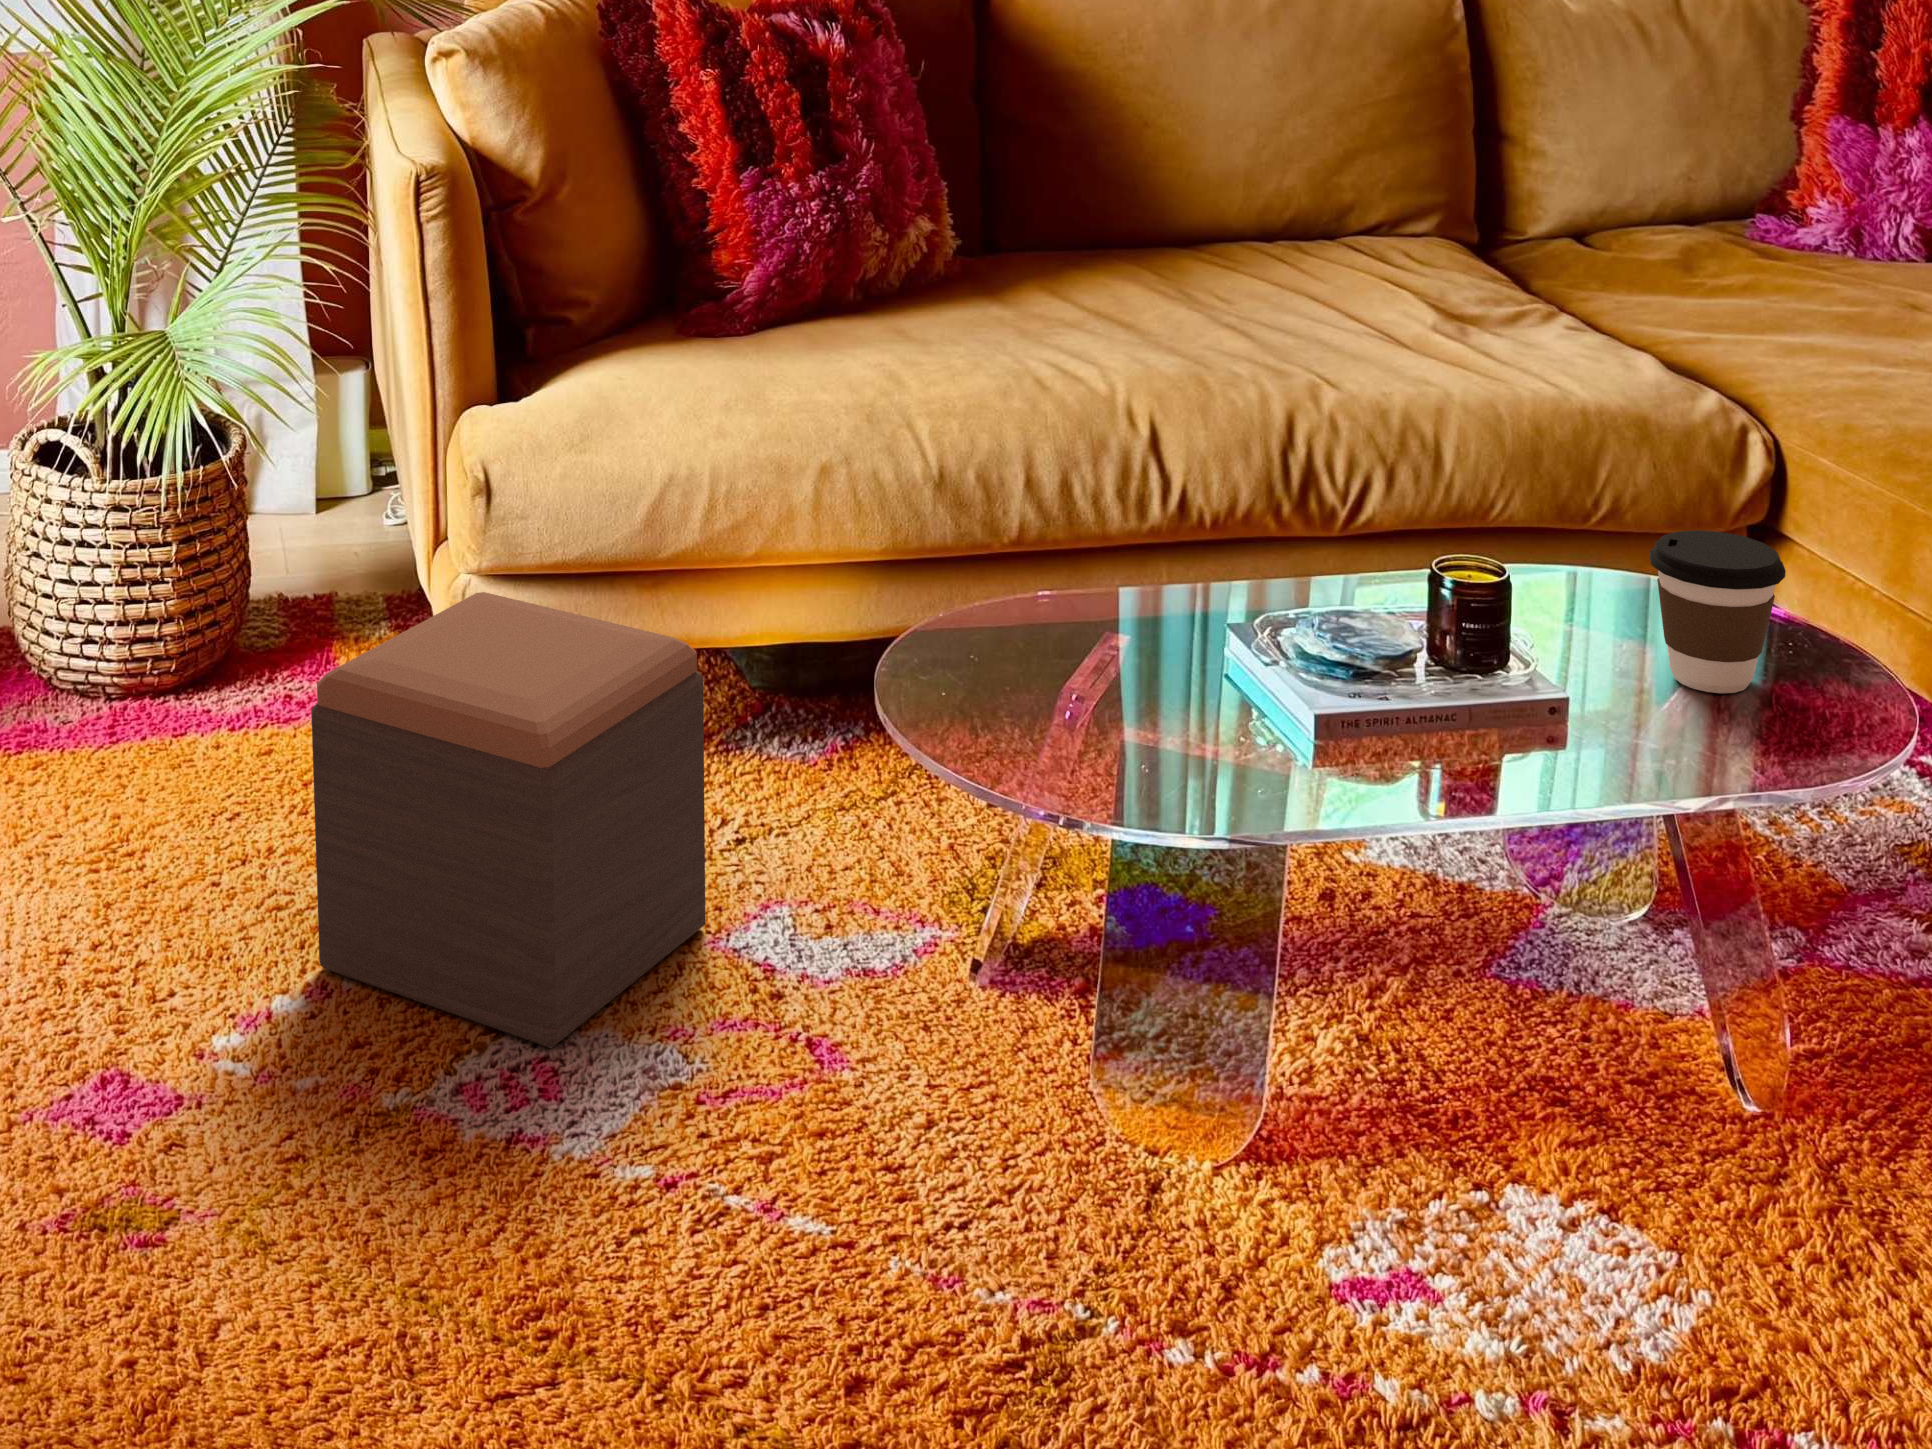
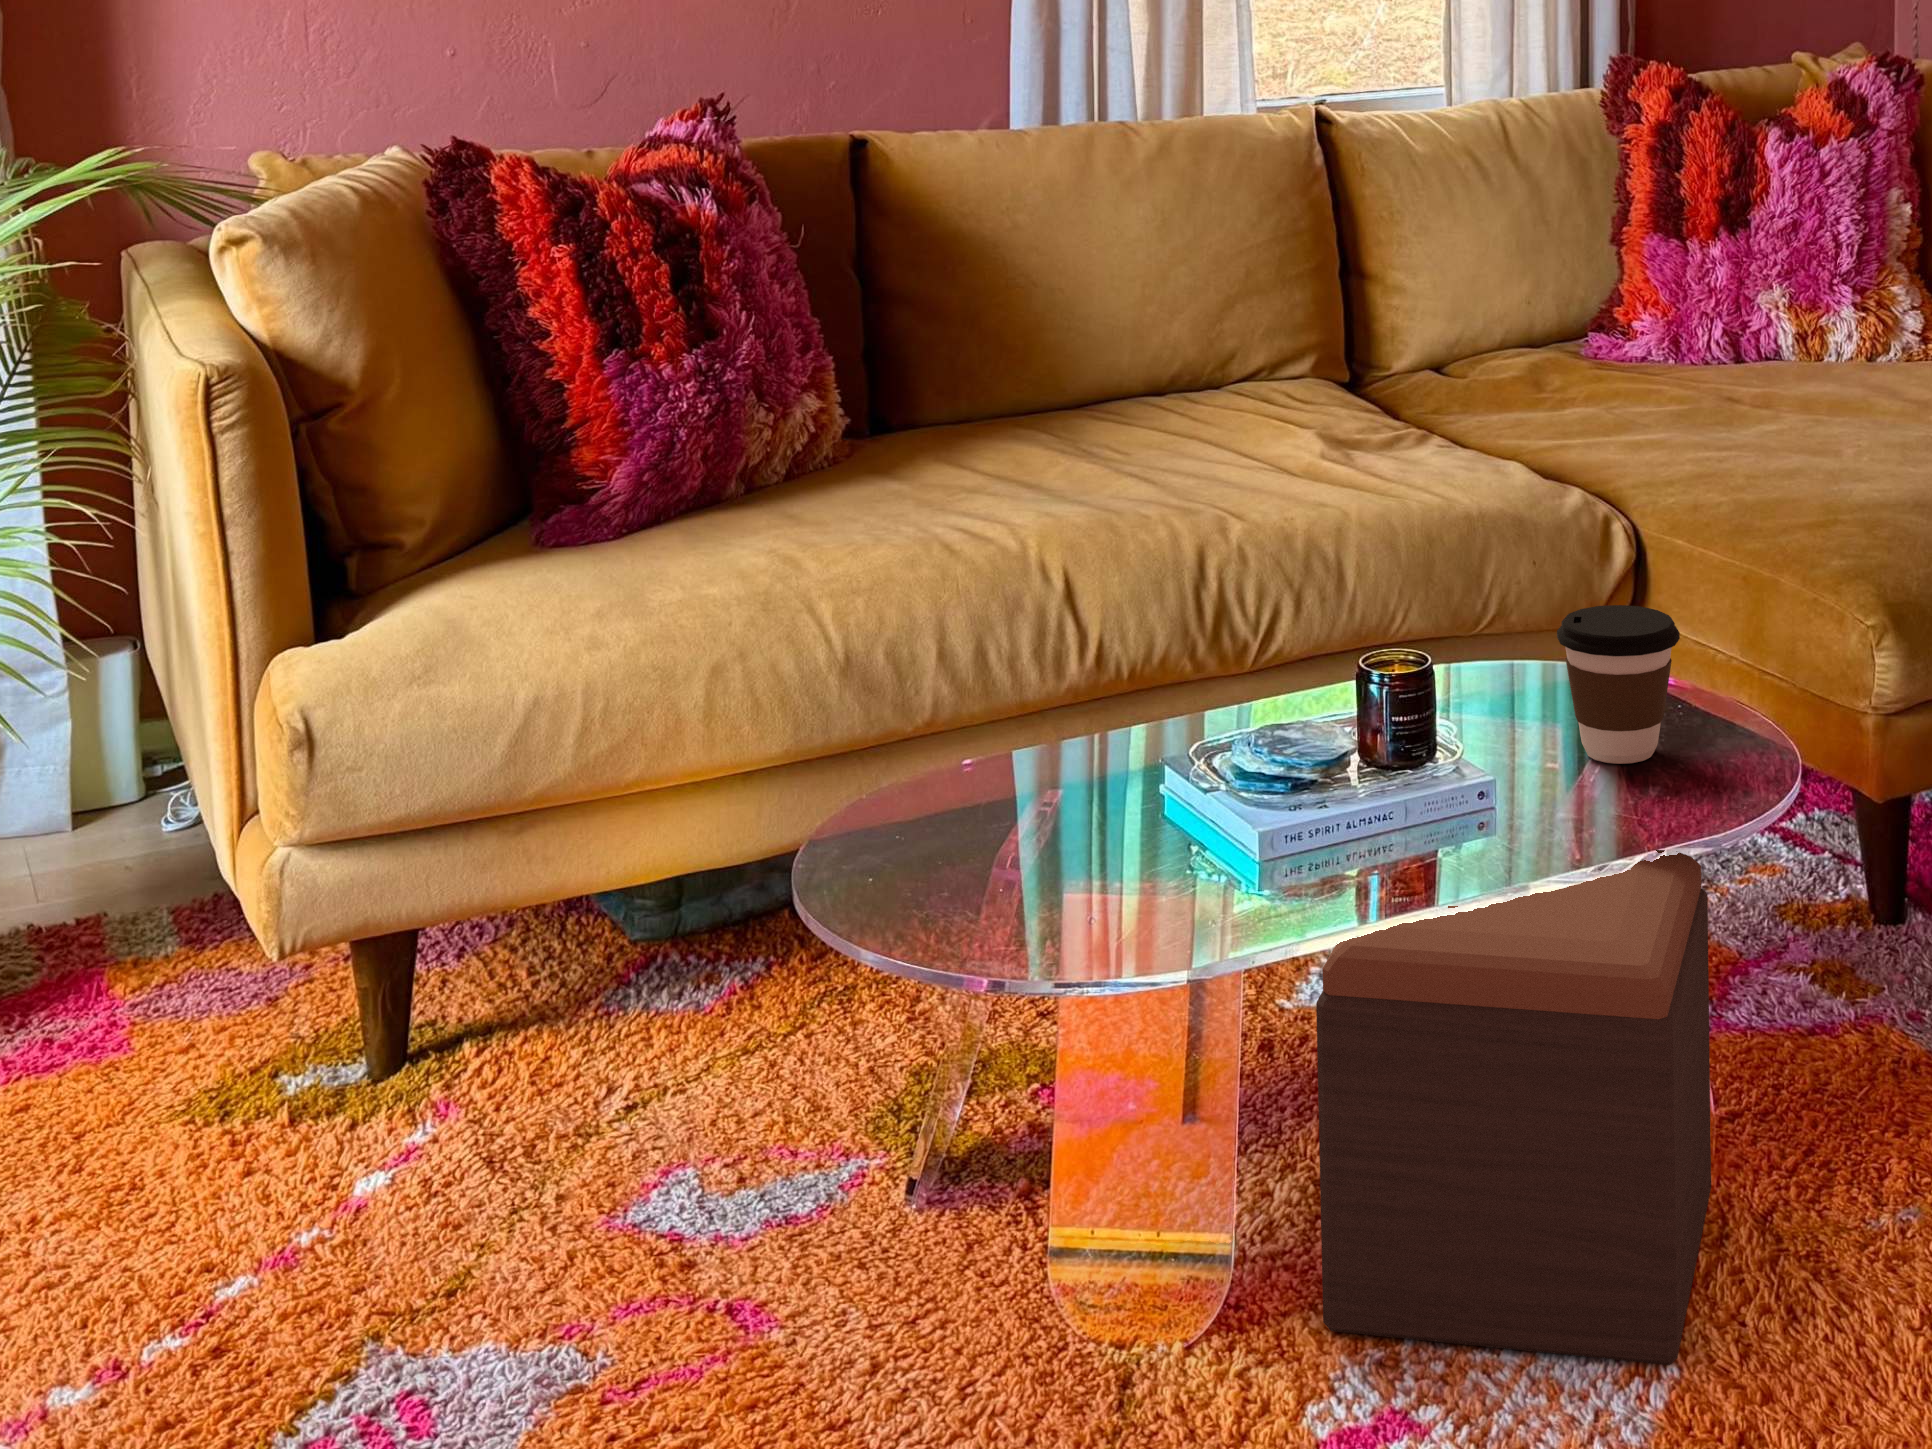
footstool: present [311,592,705,1048] -> present [1316,850,1711,1365]

